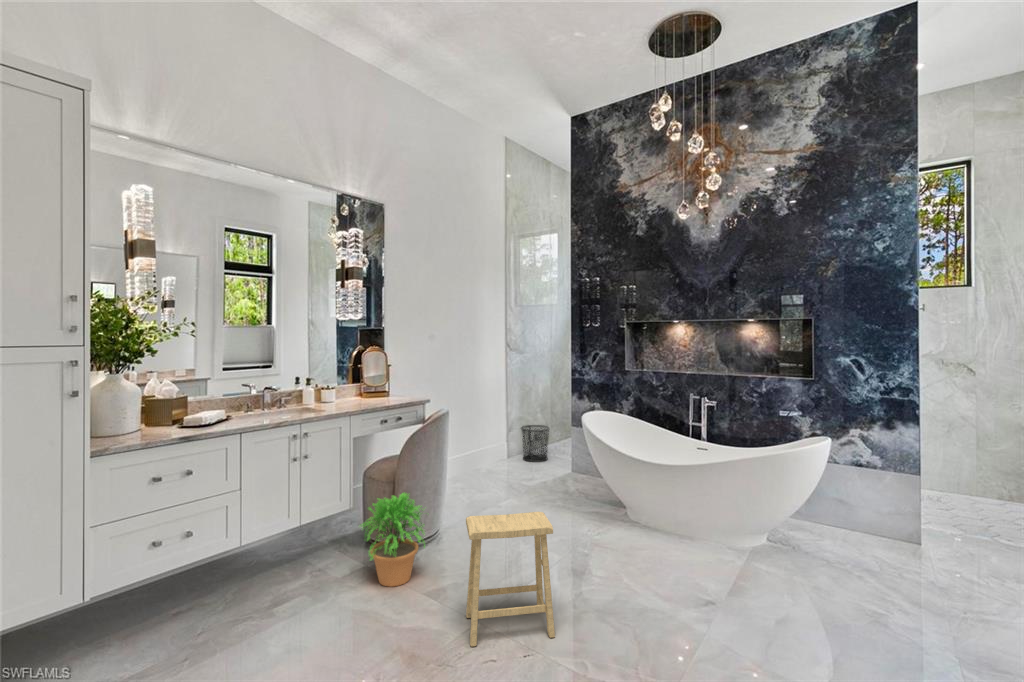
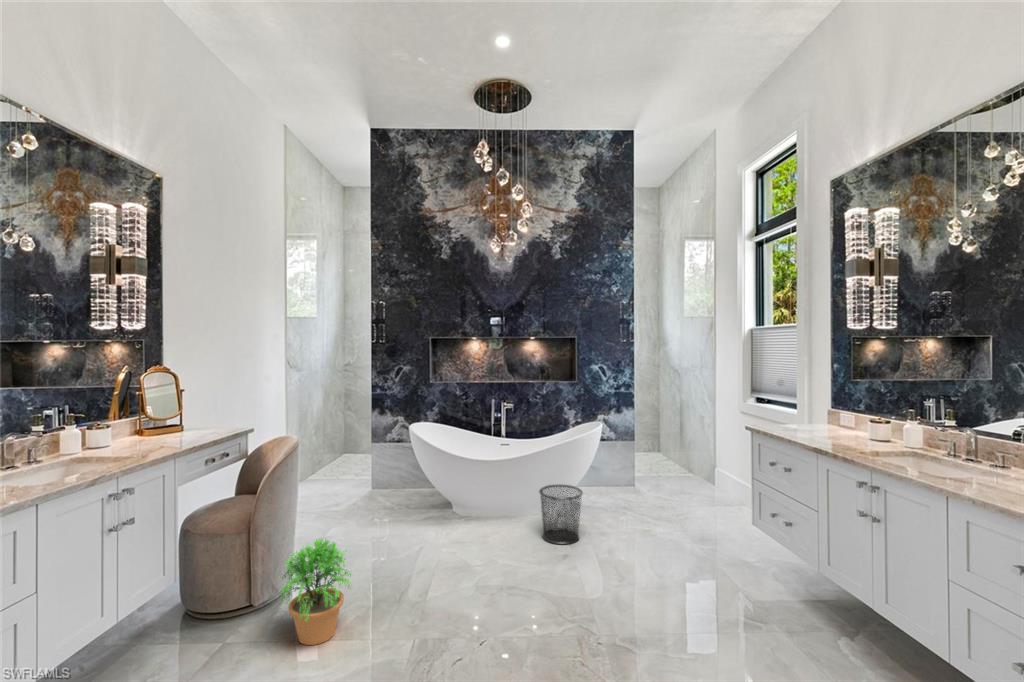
waste bin: present [521,425,550,462] -> present [539,484,583,544]
footstool: present [466,512,555,647] -> none [427,518,511,652]

